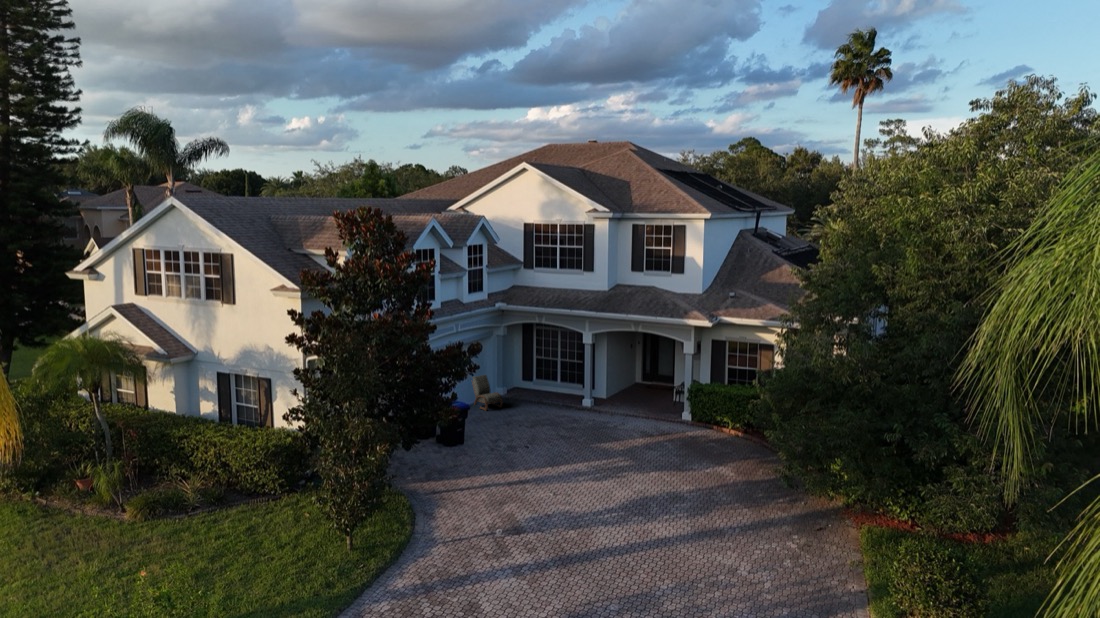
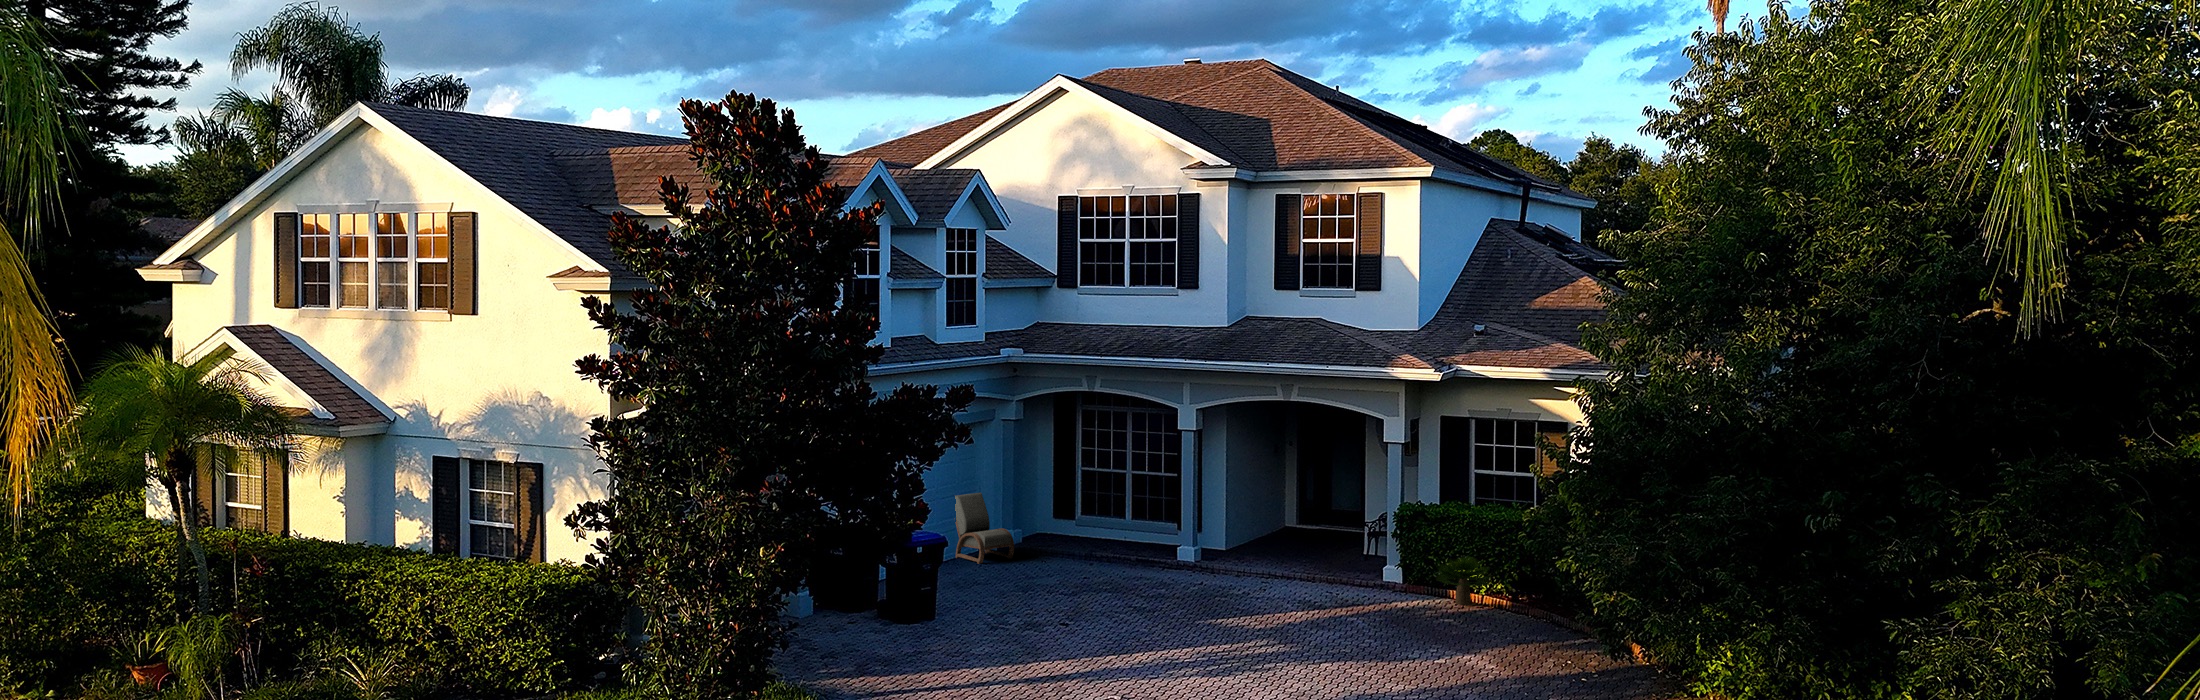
potted plant: none [707,411,736,435] -> present [1438,558,1490,605]

